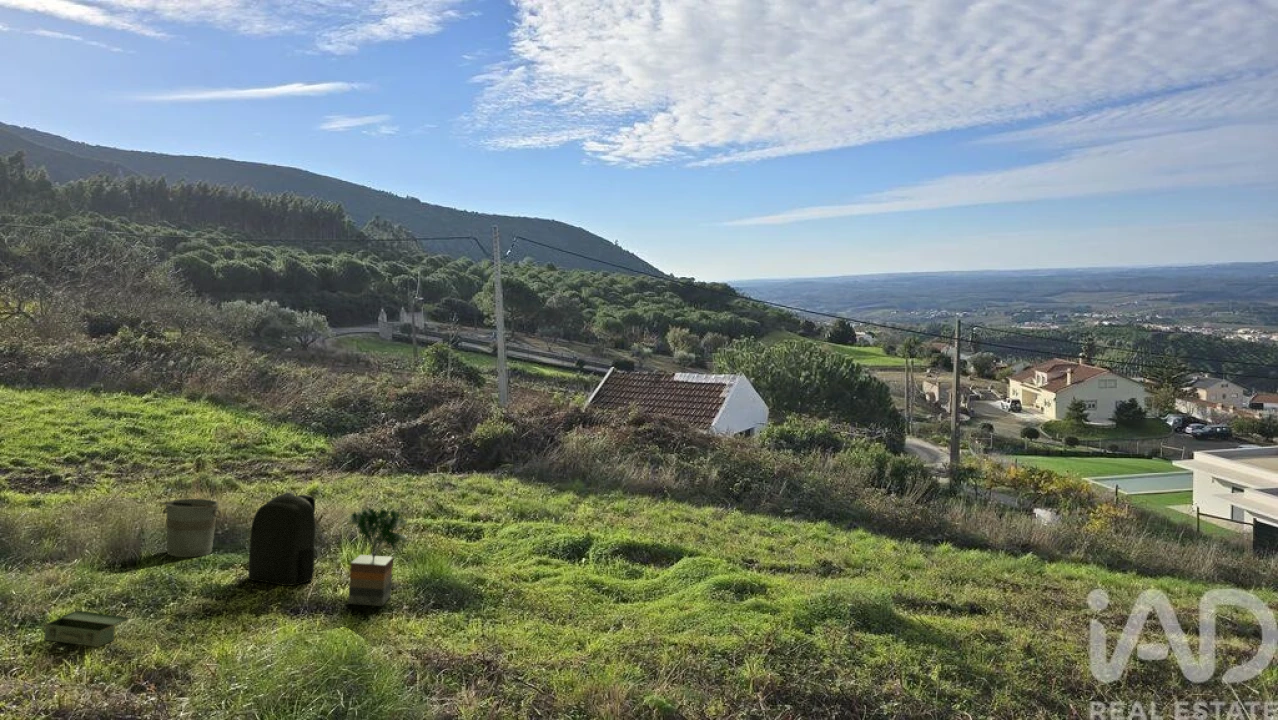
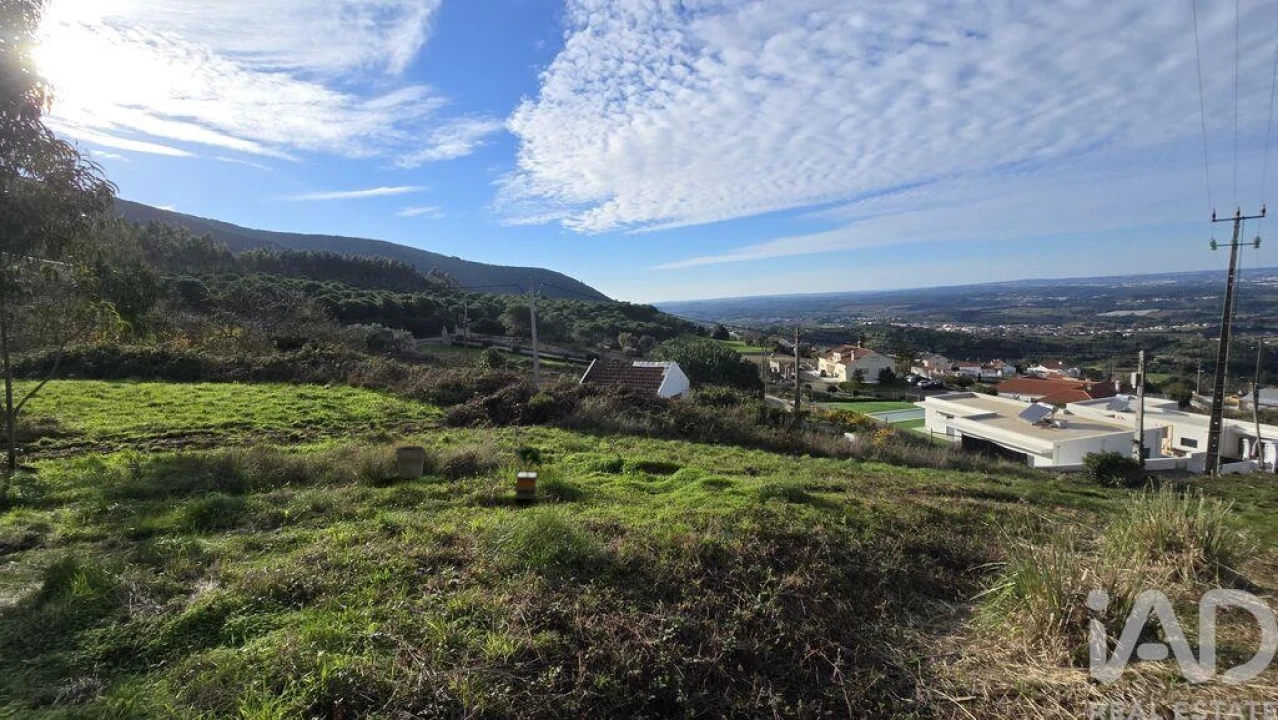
backpack: present [248,493,315,586] -> none [455,439,490,491]
toolbox: present [44,611,128,647] -> none [371,507,413,525]

